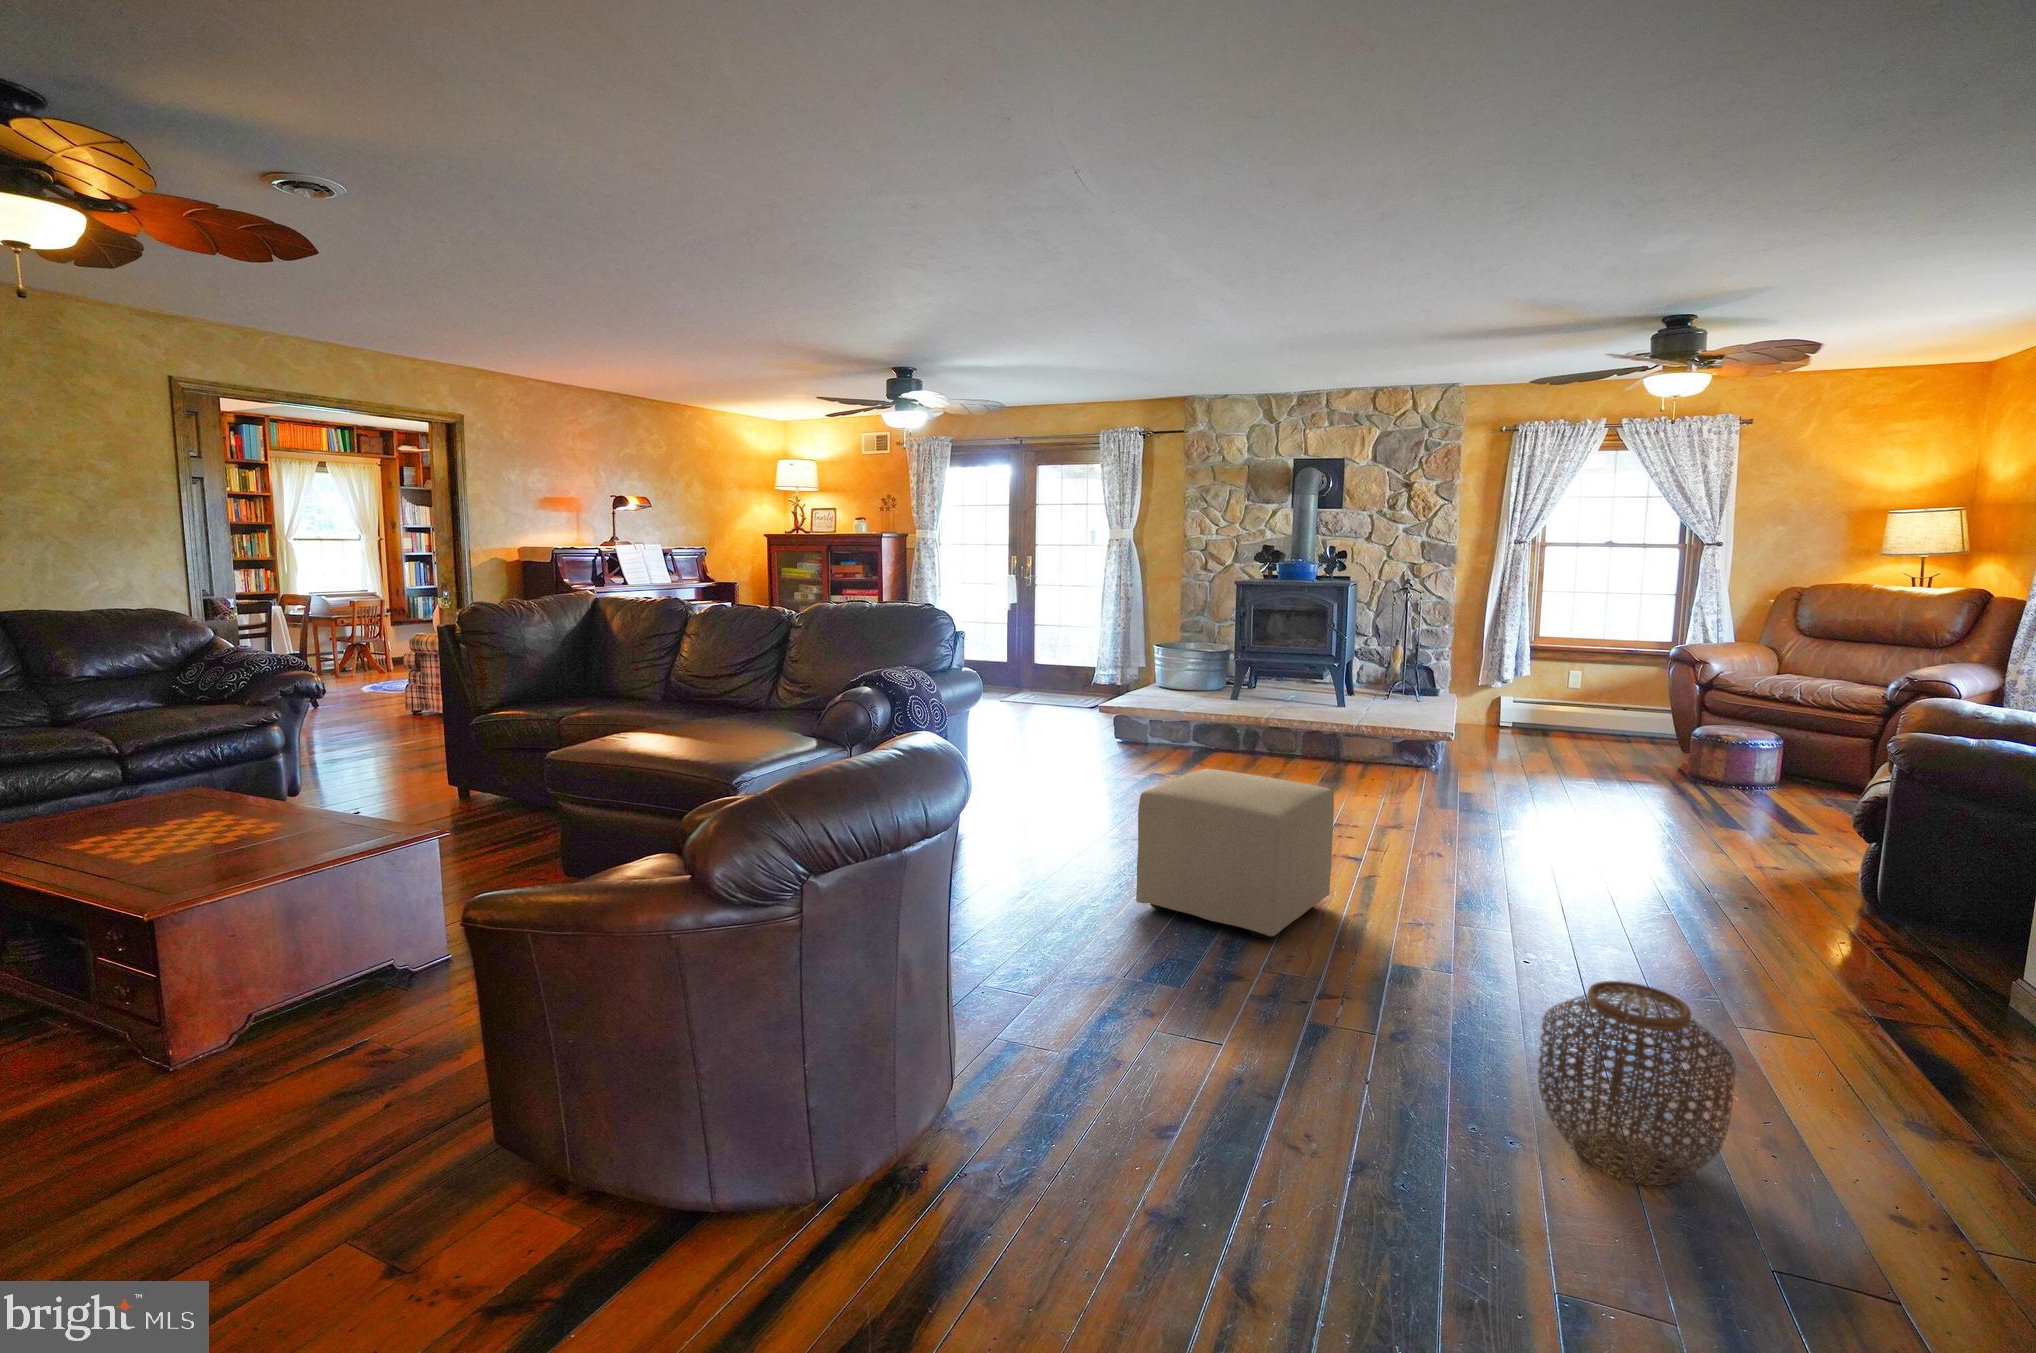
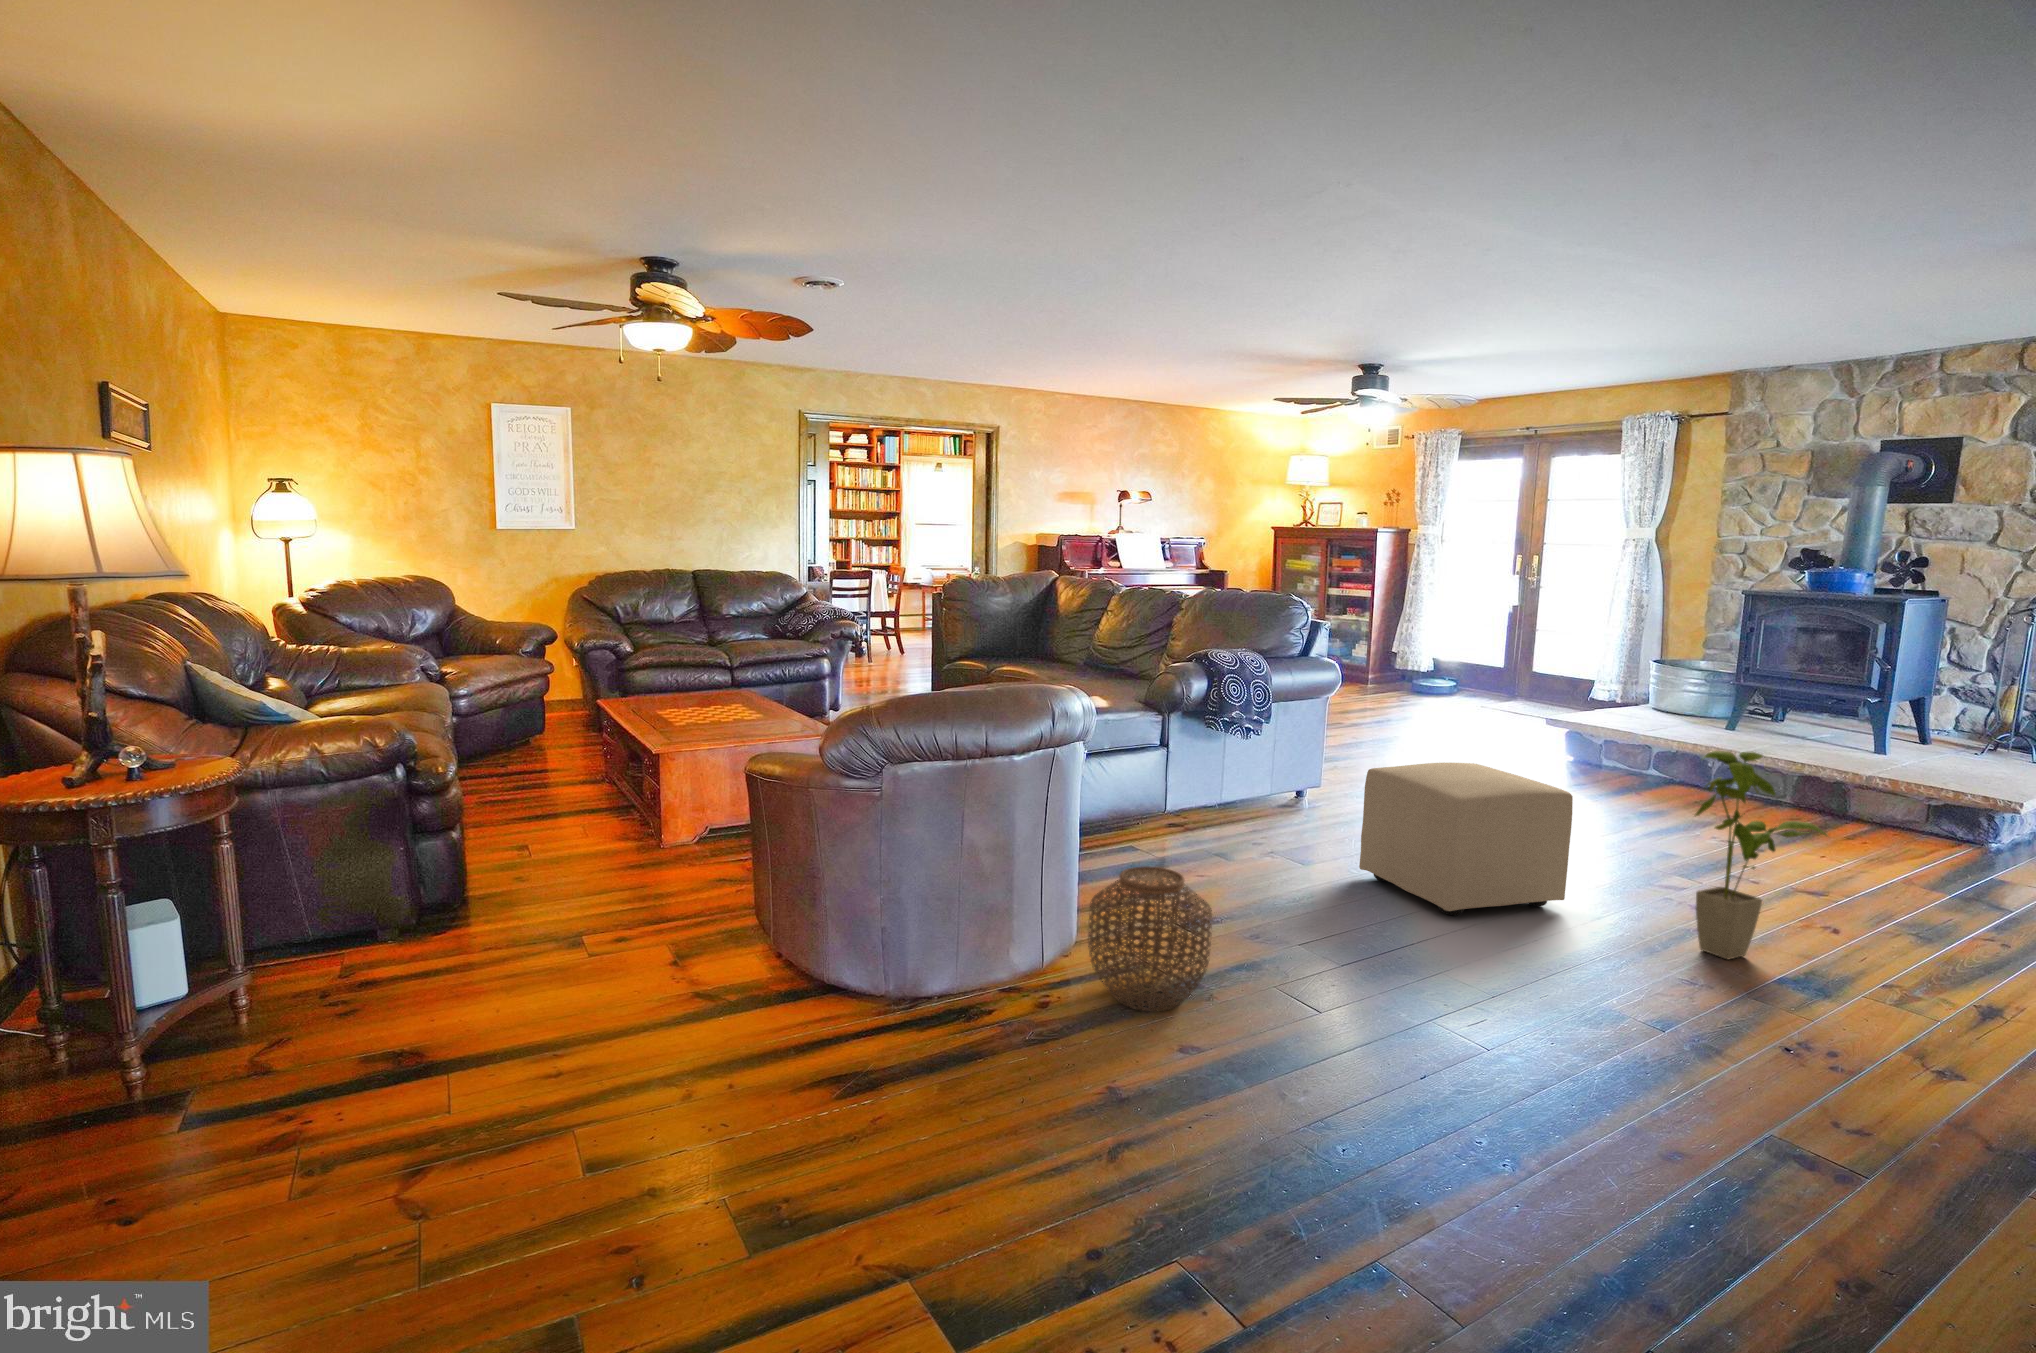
house plant: none [1451,731,1568,926] -> present [1695,751,1827,959]
woven basket: present [1538,981,1736,1186] -> present [1088,866,1212,1011]

